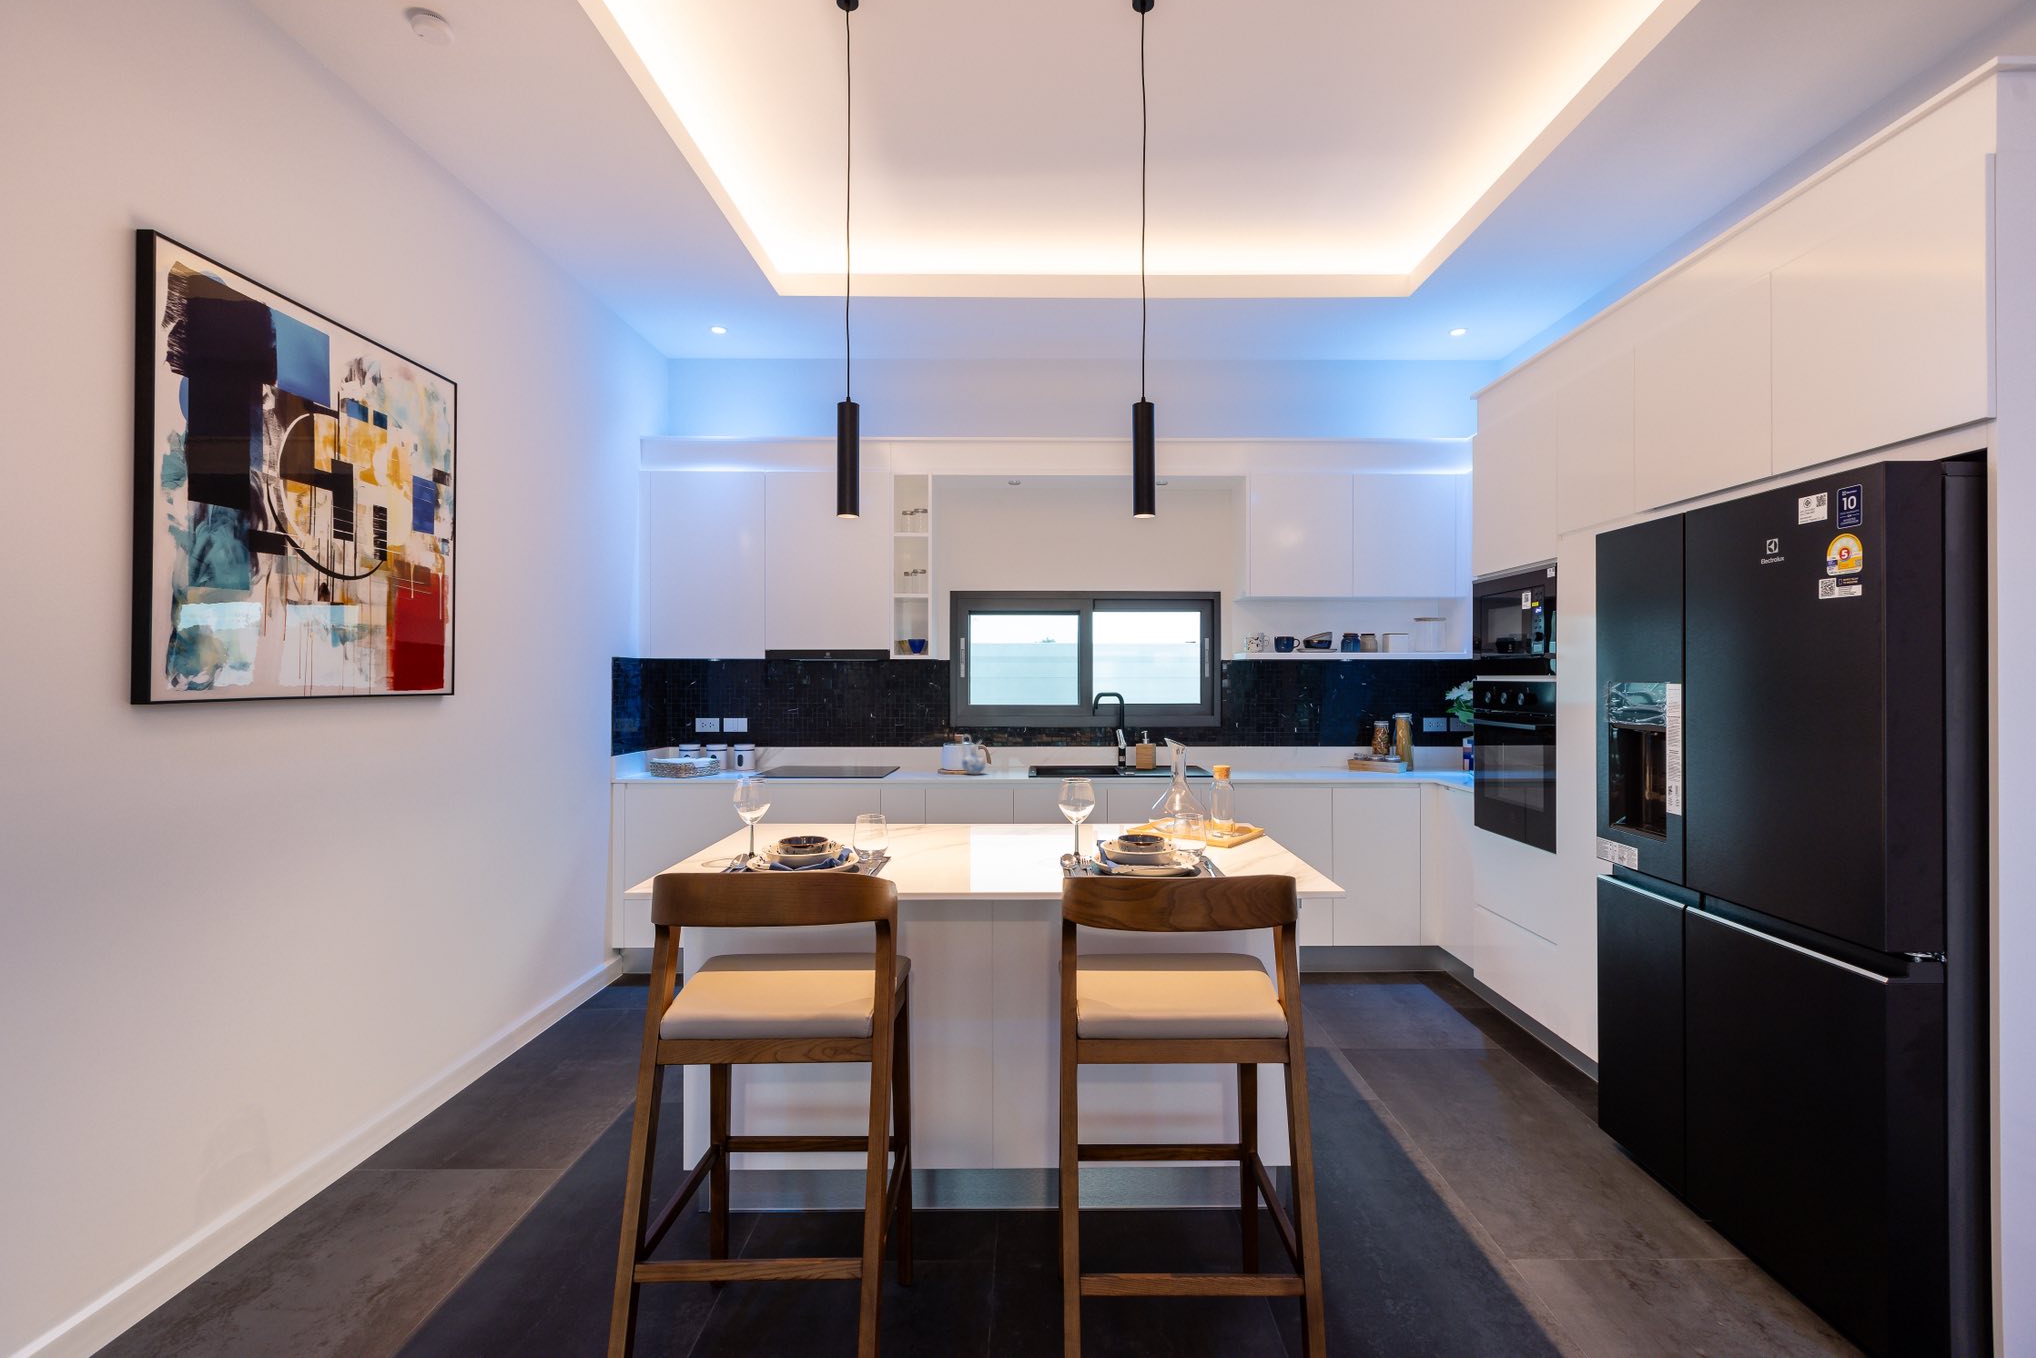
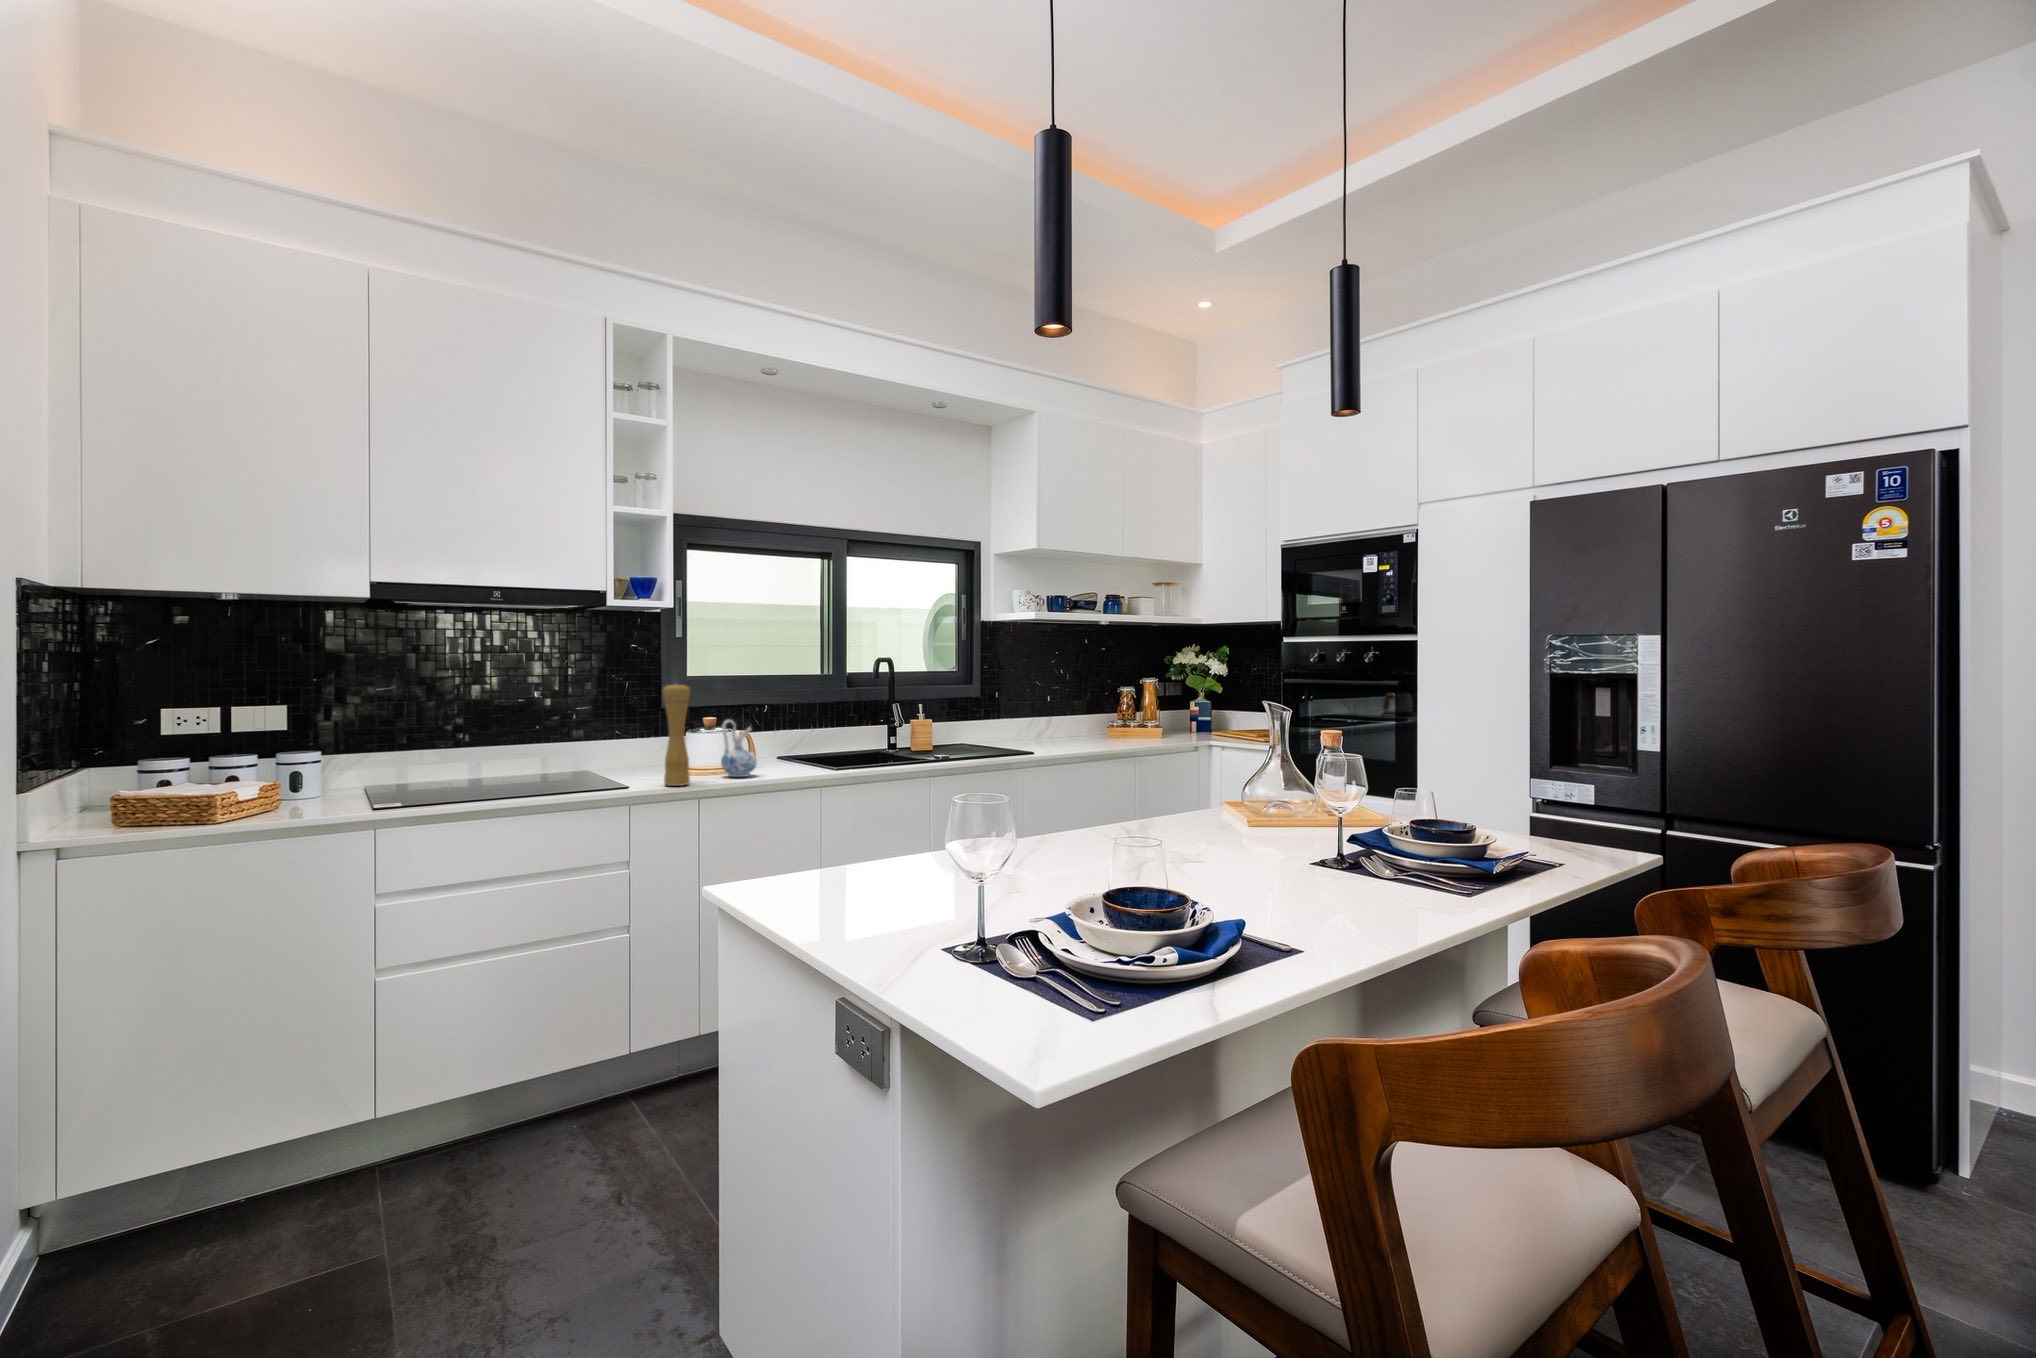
pepper mill: none [916,709,933,776] -> present [663,683,690,786]

